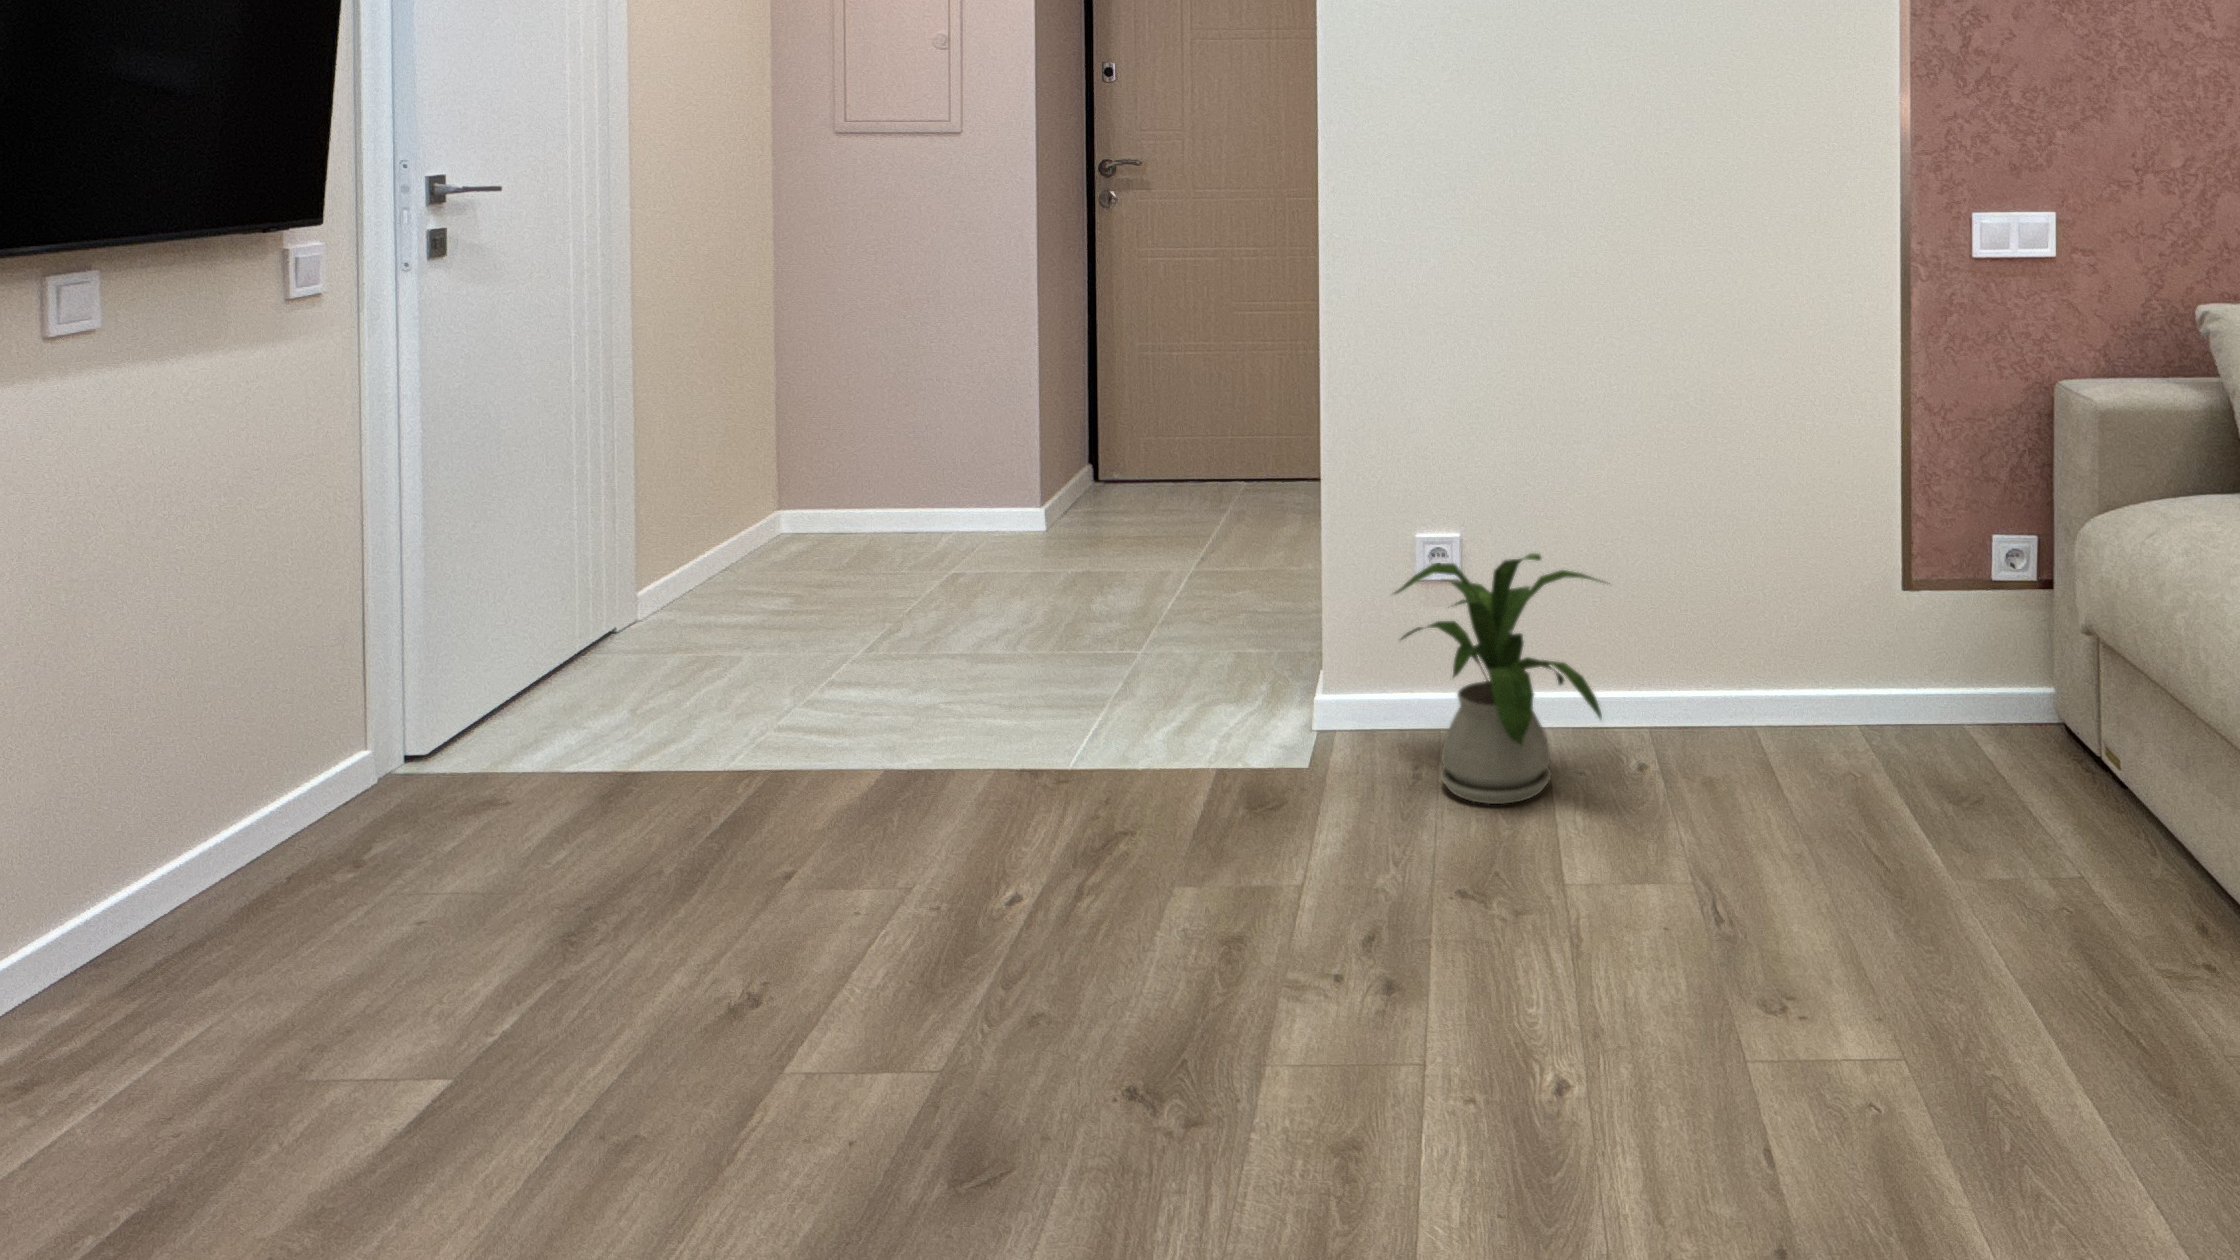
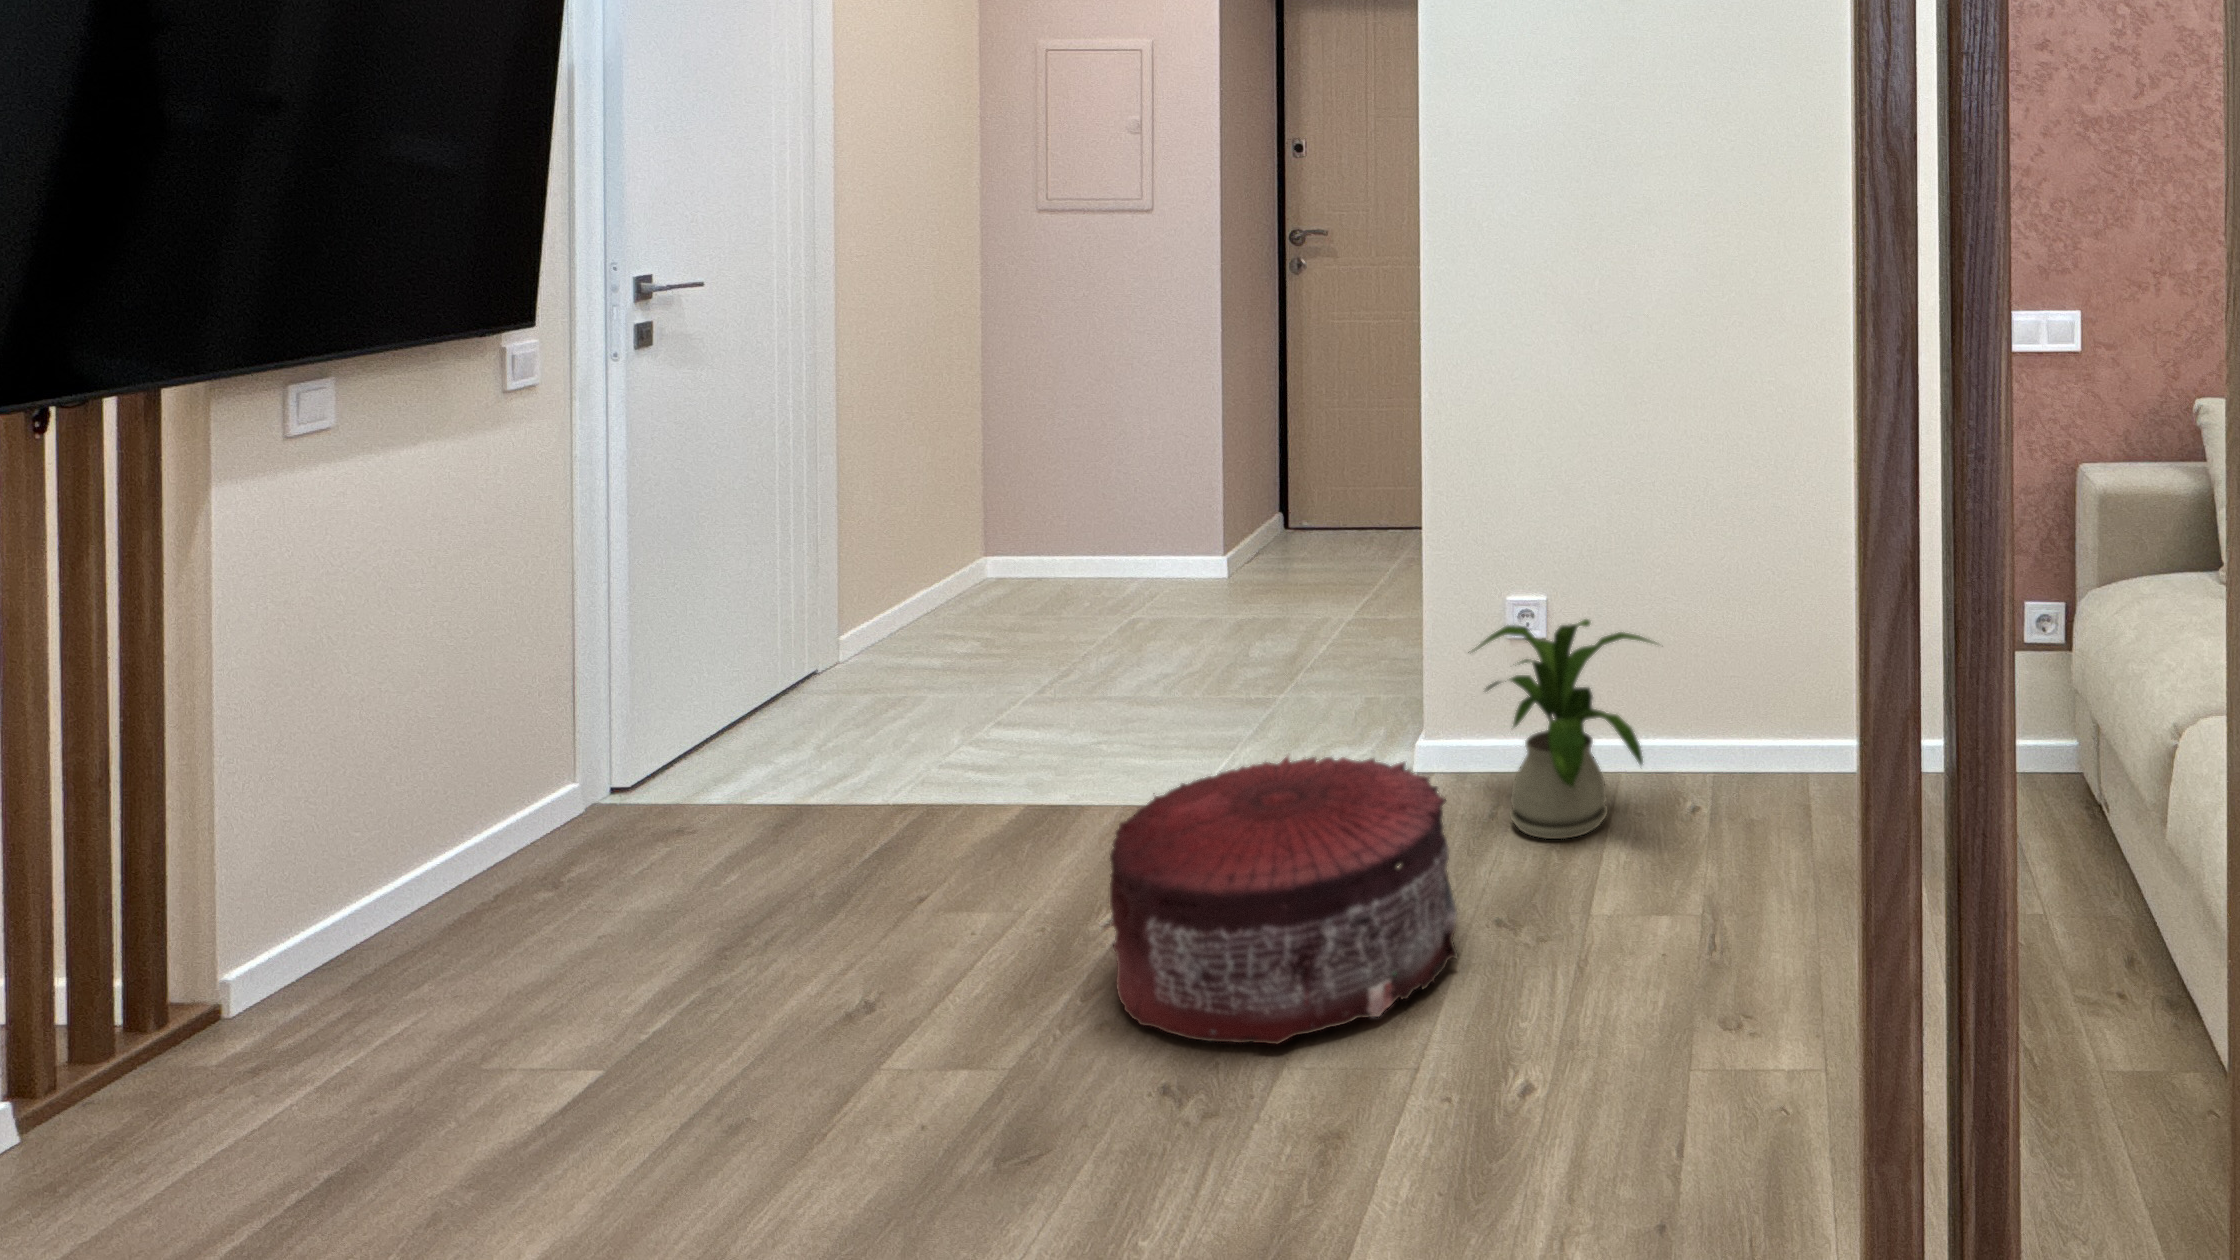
pouf: none [1026,705,1434,1040] -> present [1110,756,1457,1044]

